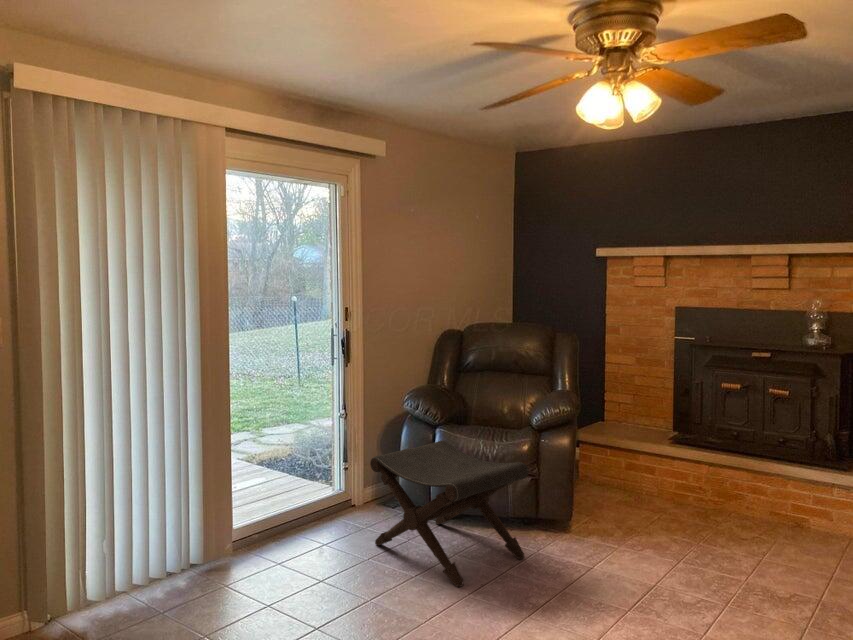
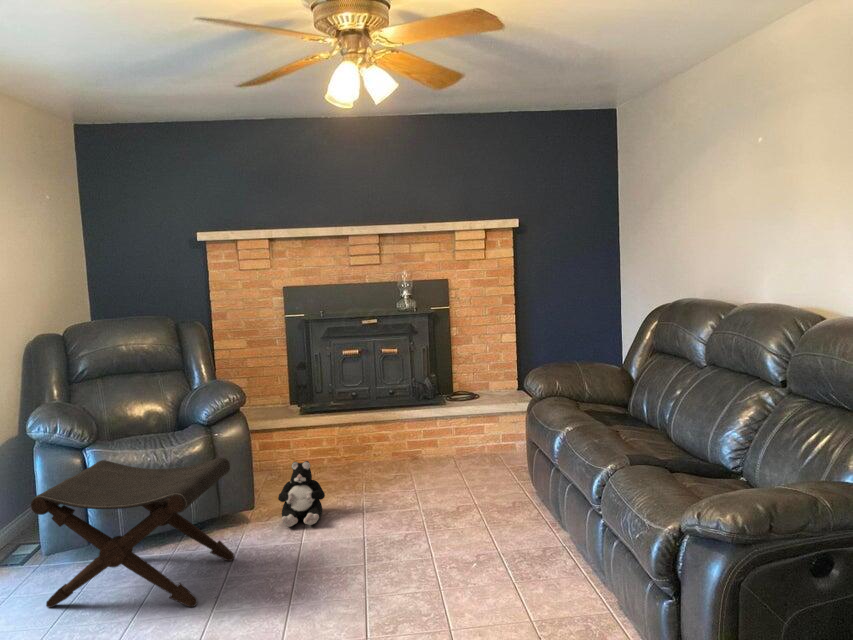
plush toy: none [586,485,638,553] -> present [278,461,325,527]

